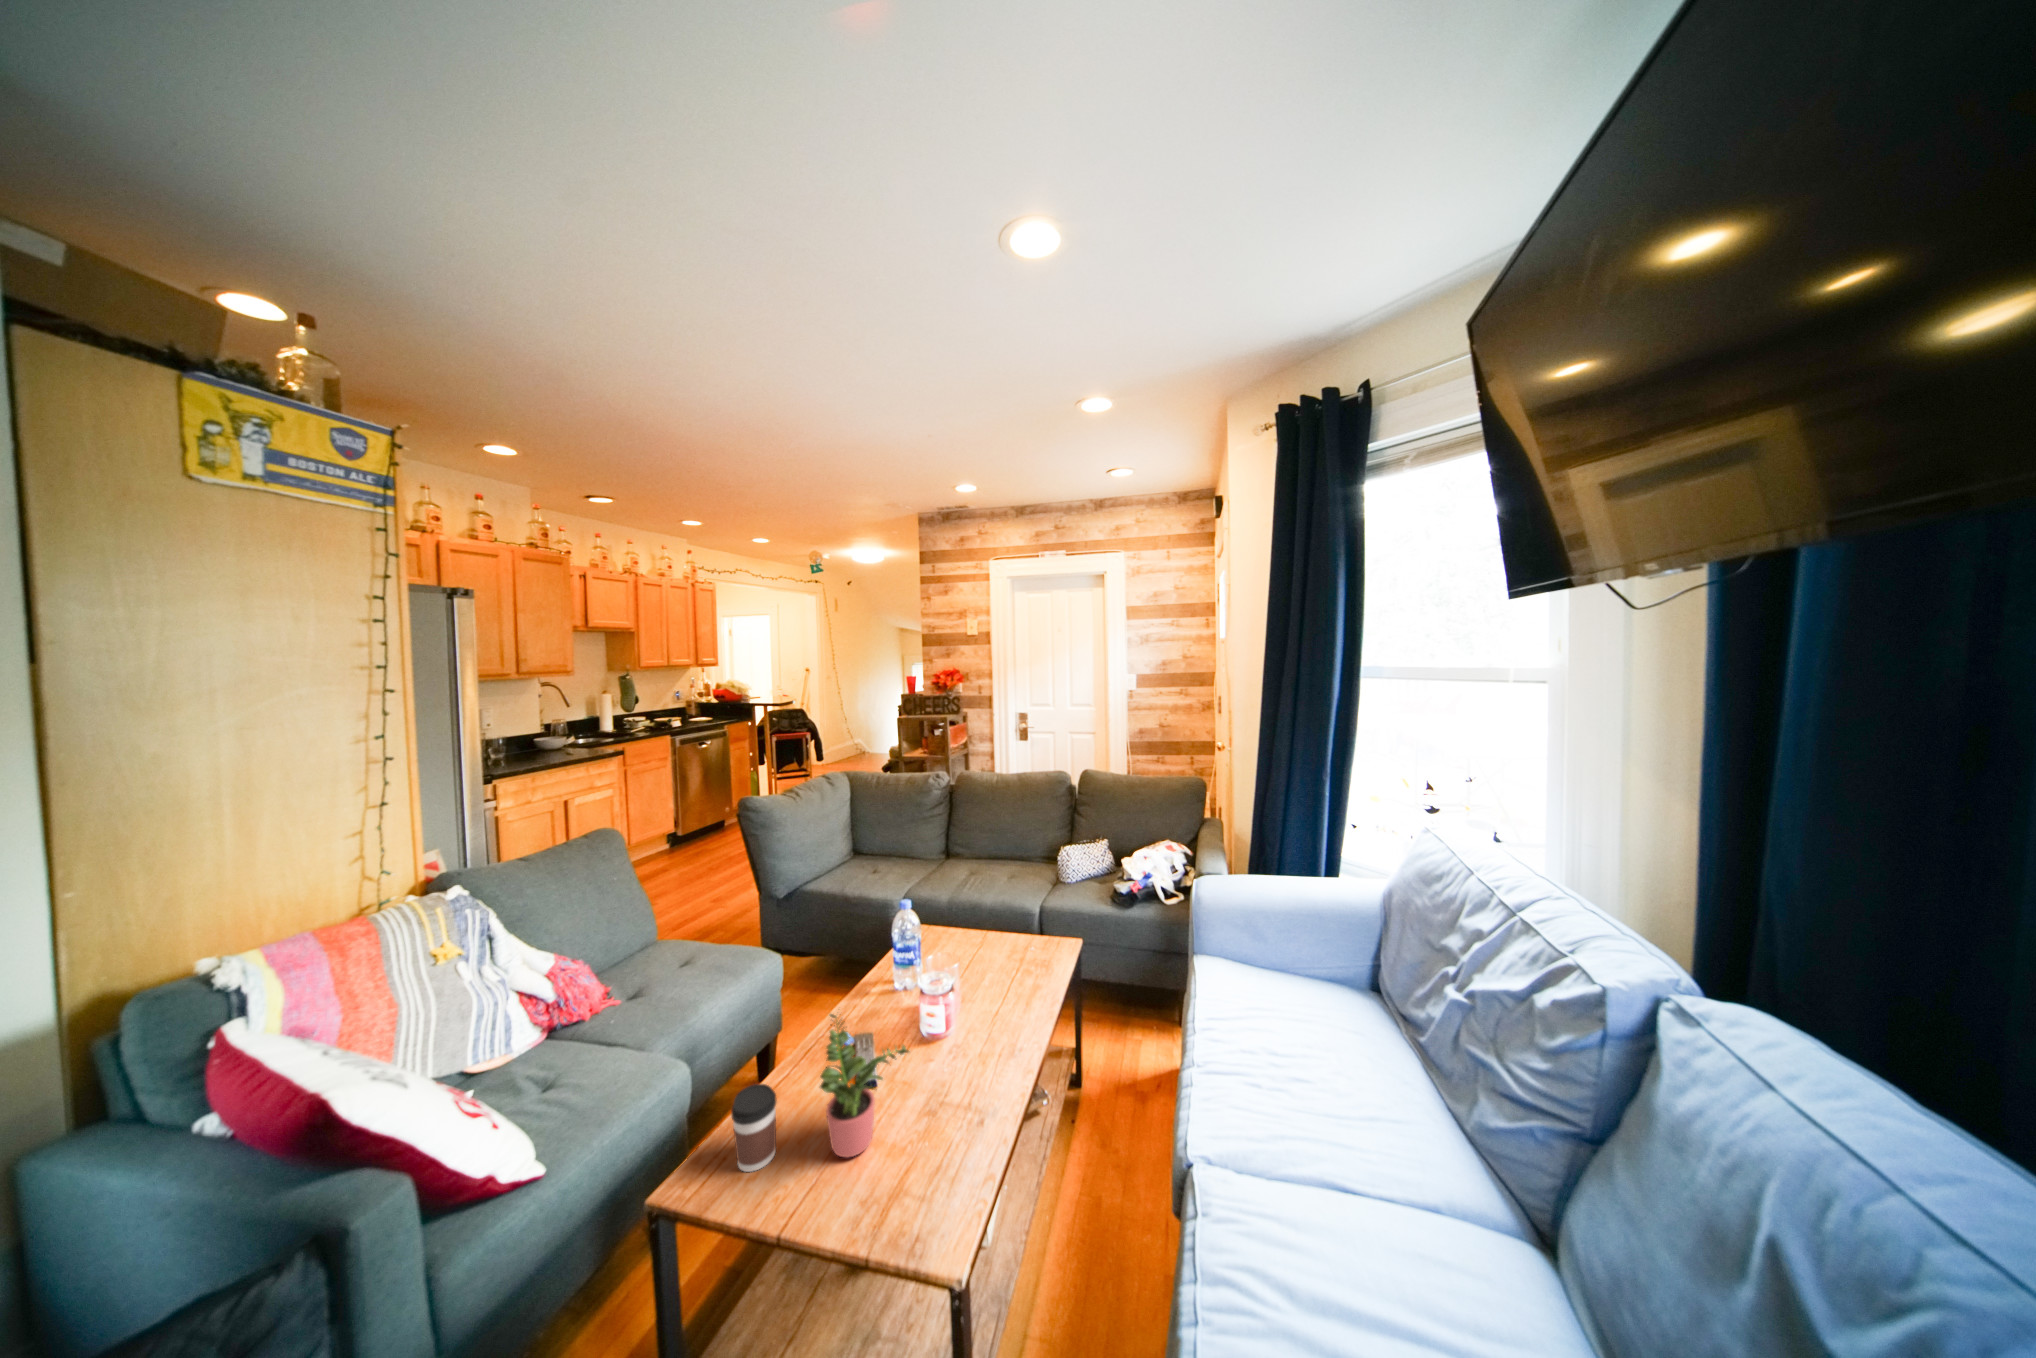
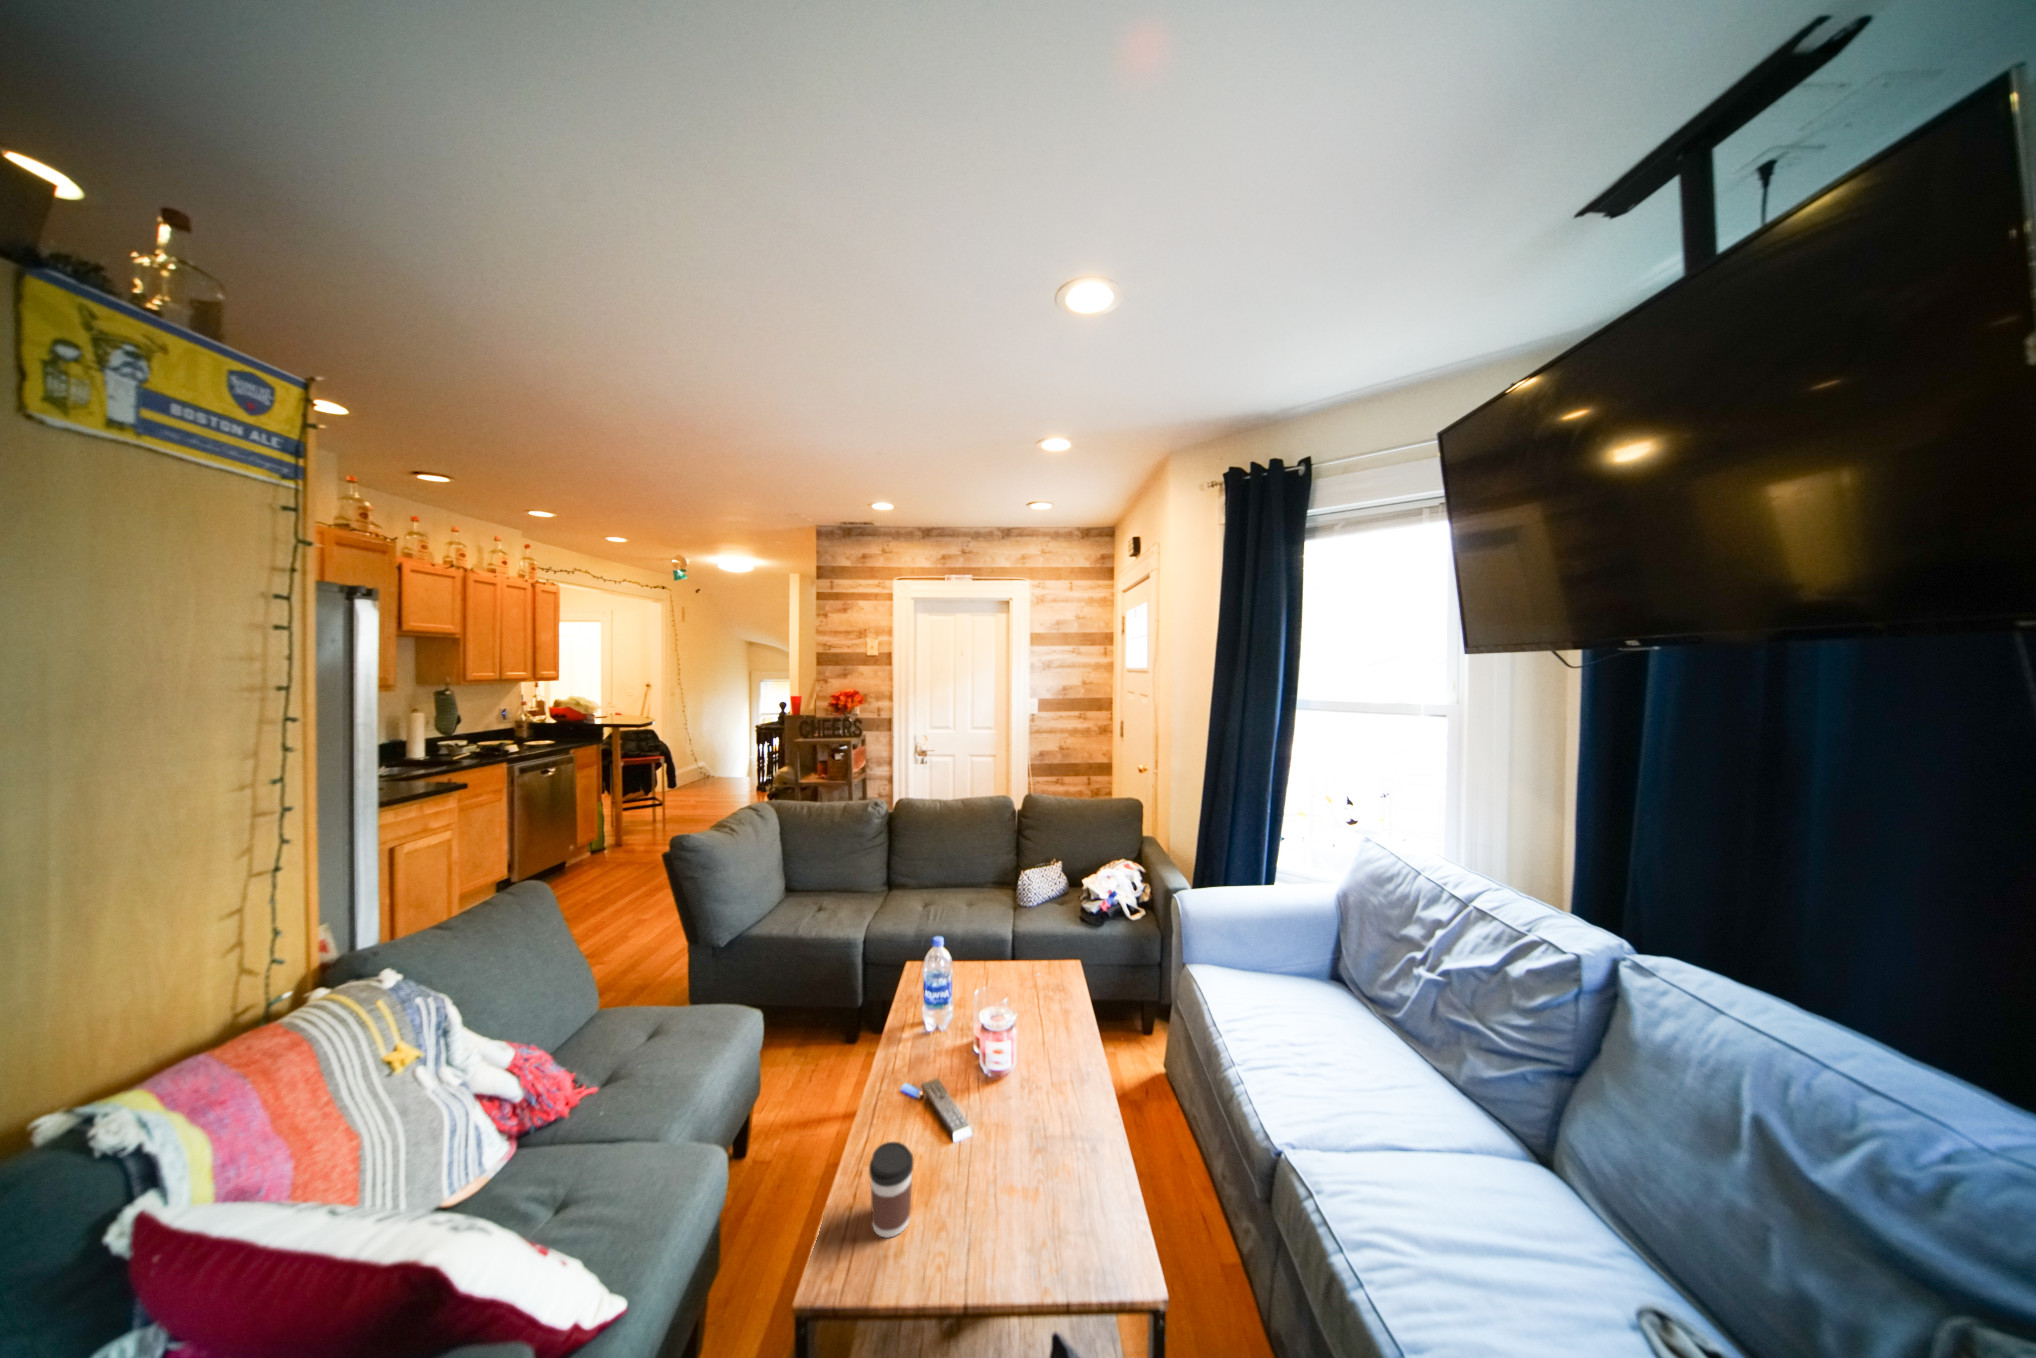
potted plant: present [820,1014,909,1157] -> none [959,1049,1028,1202]

